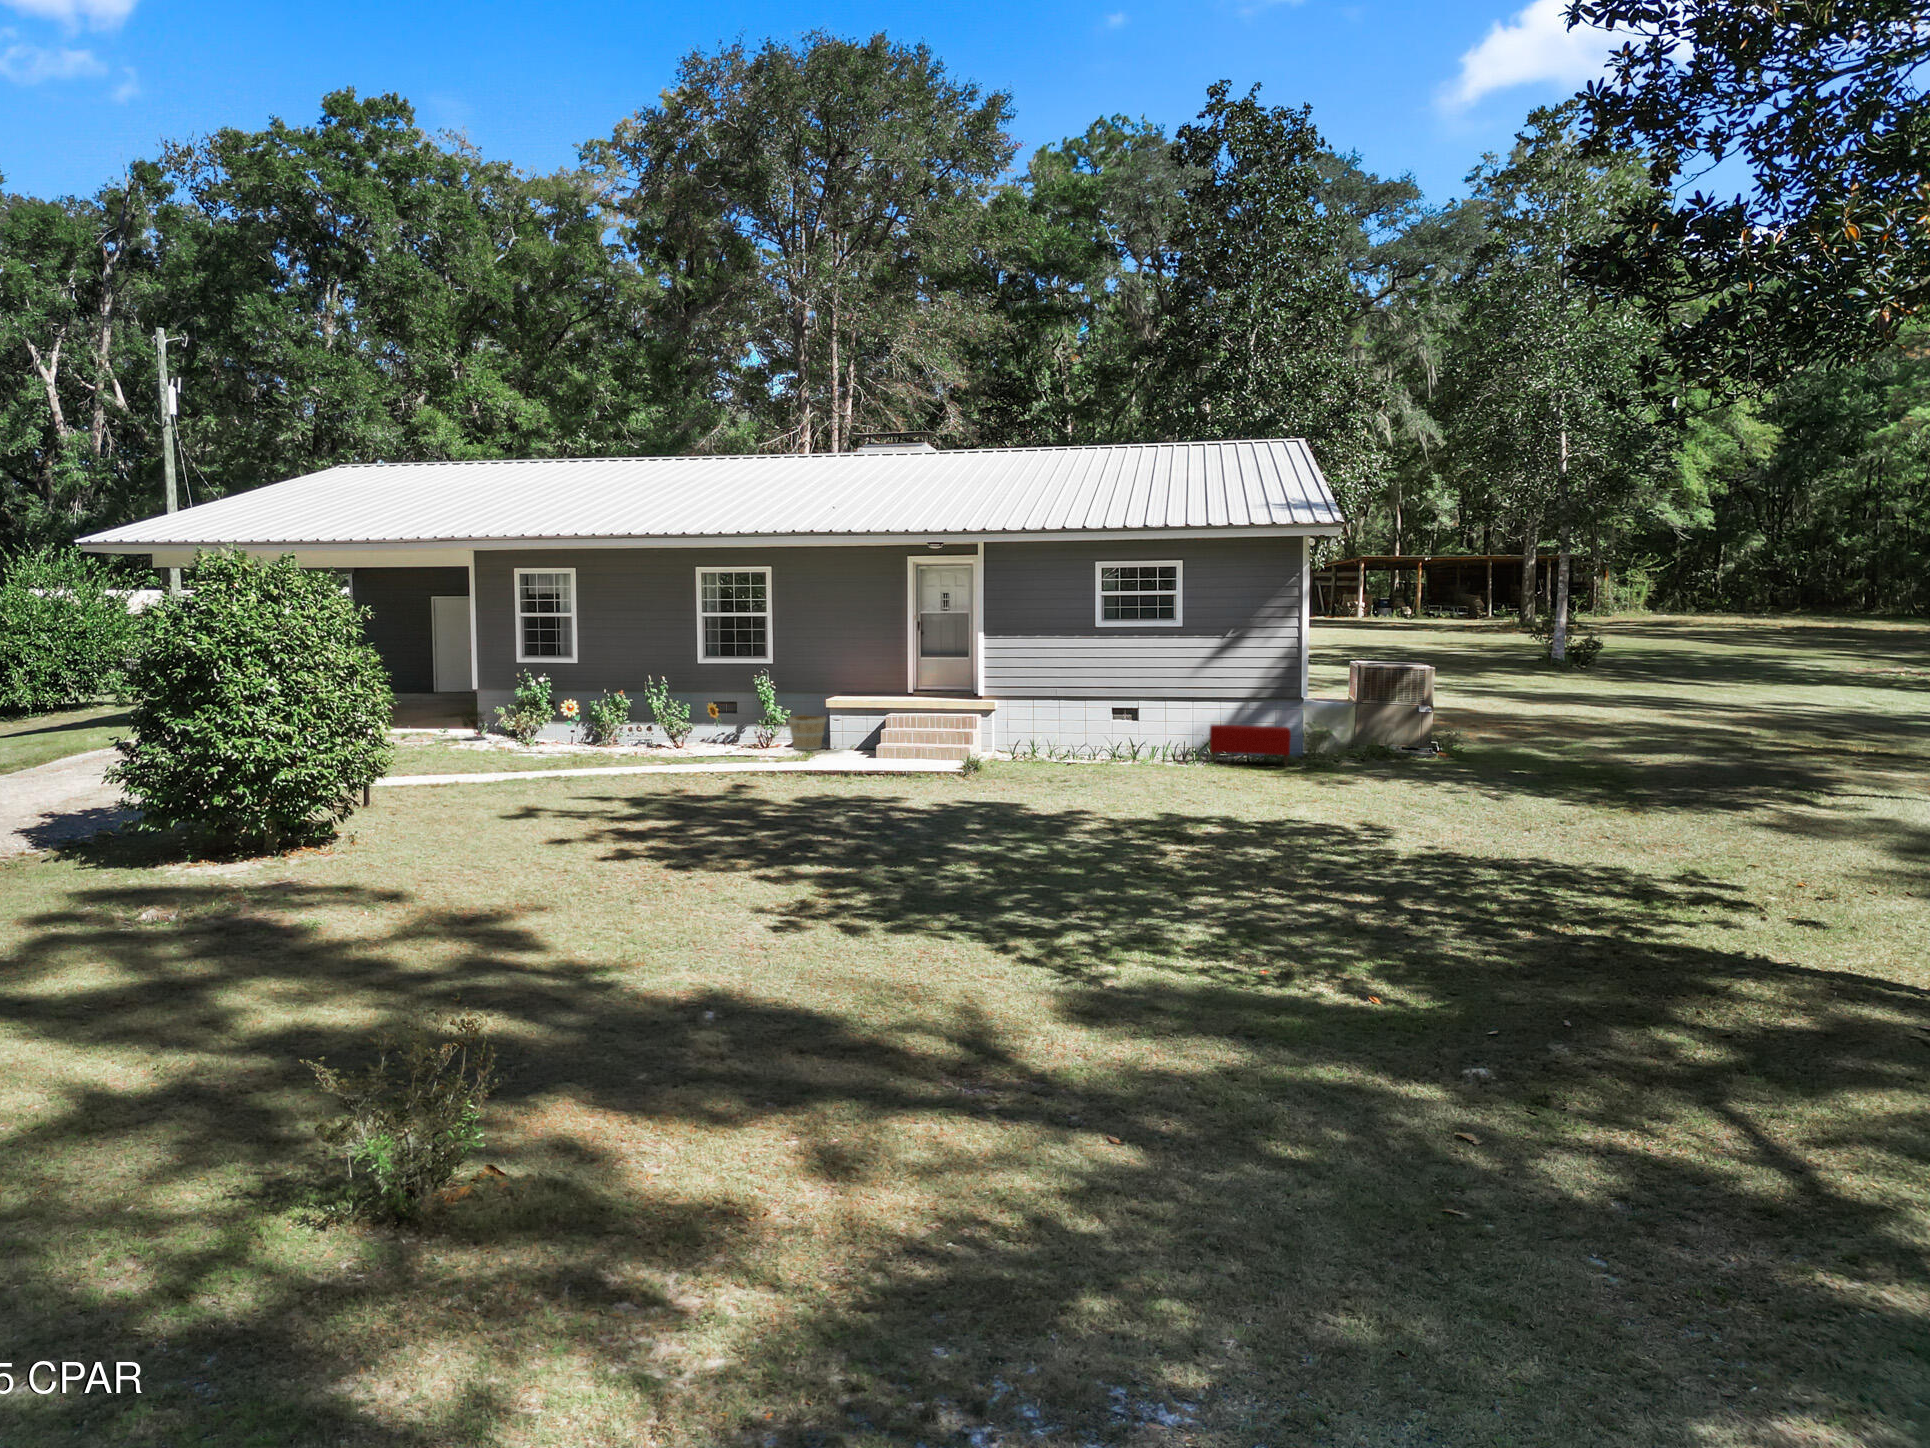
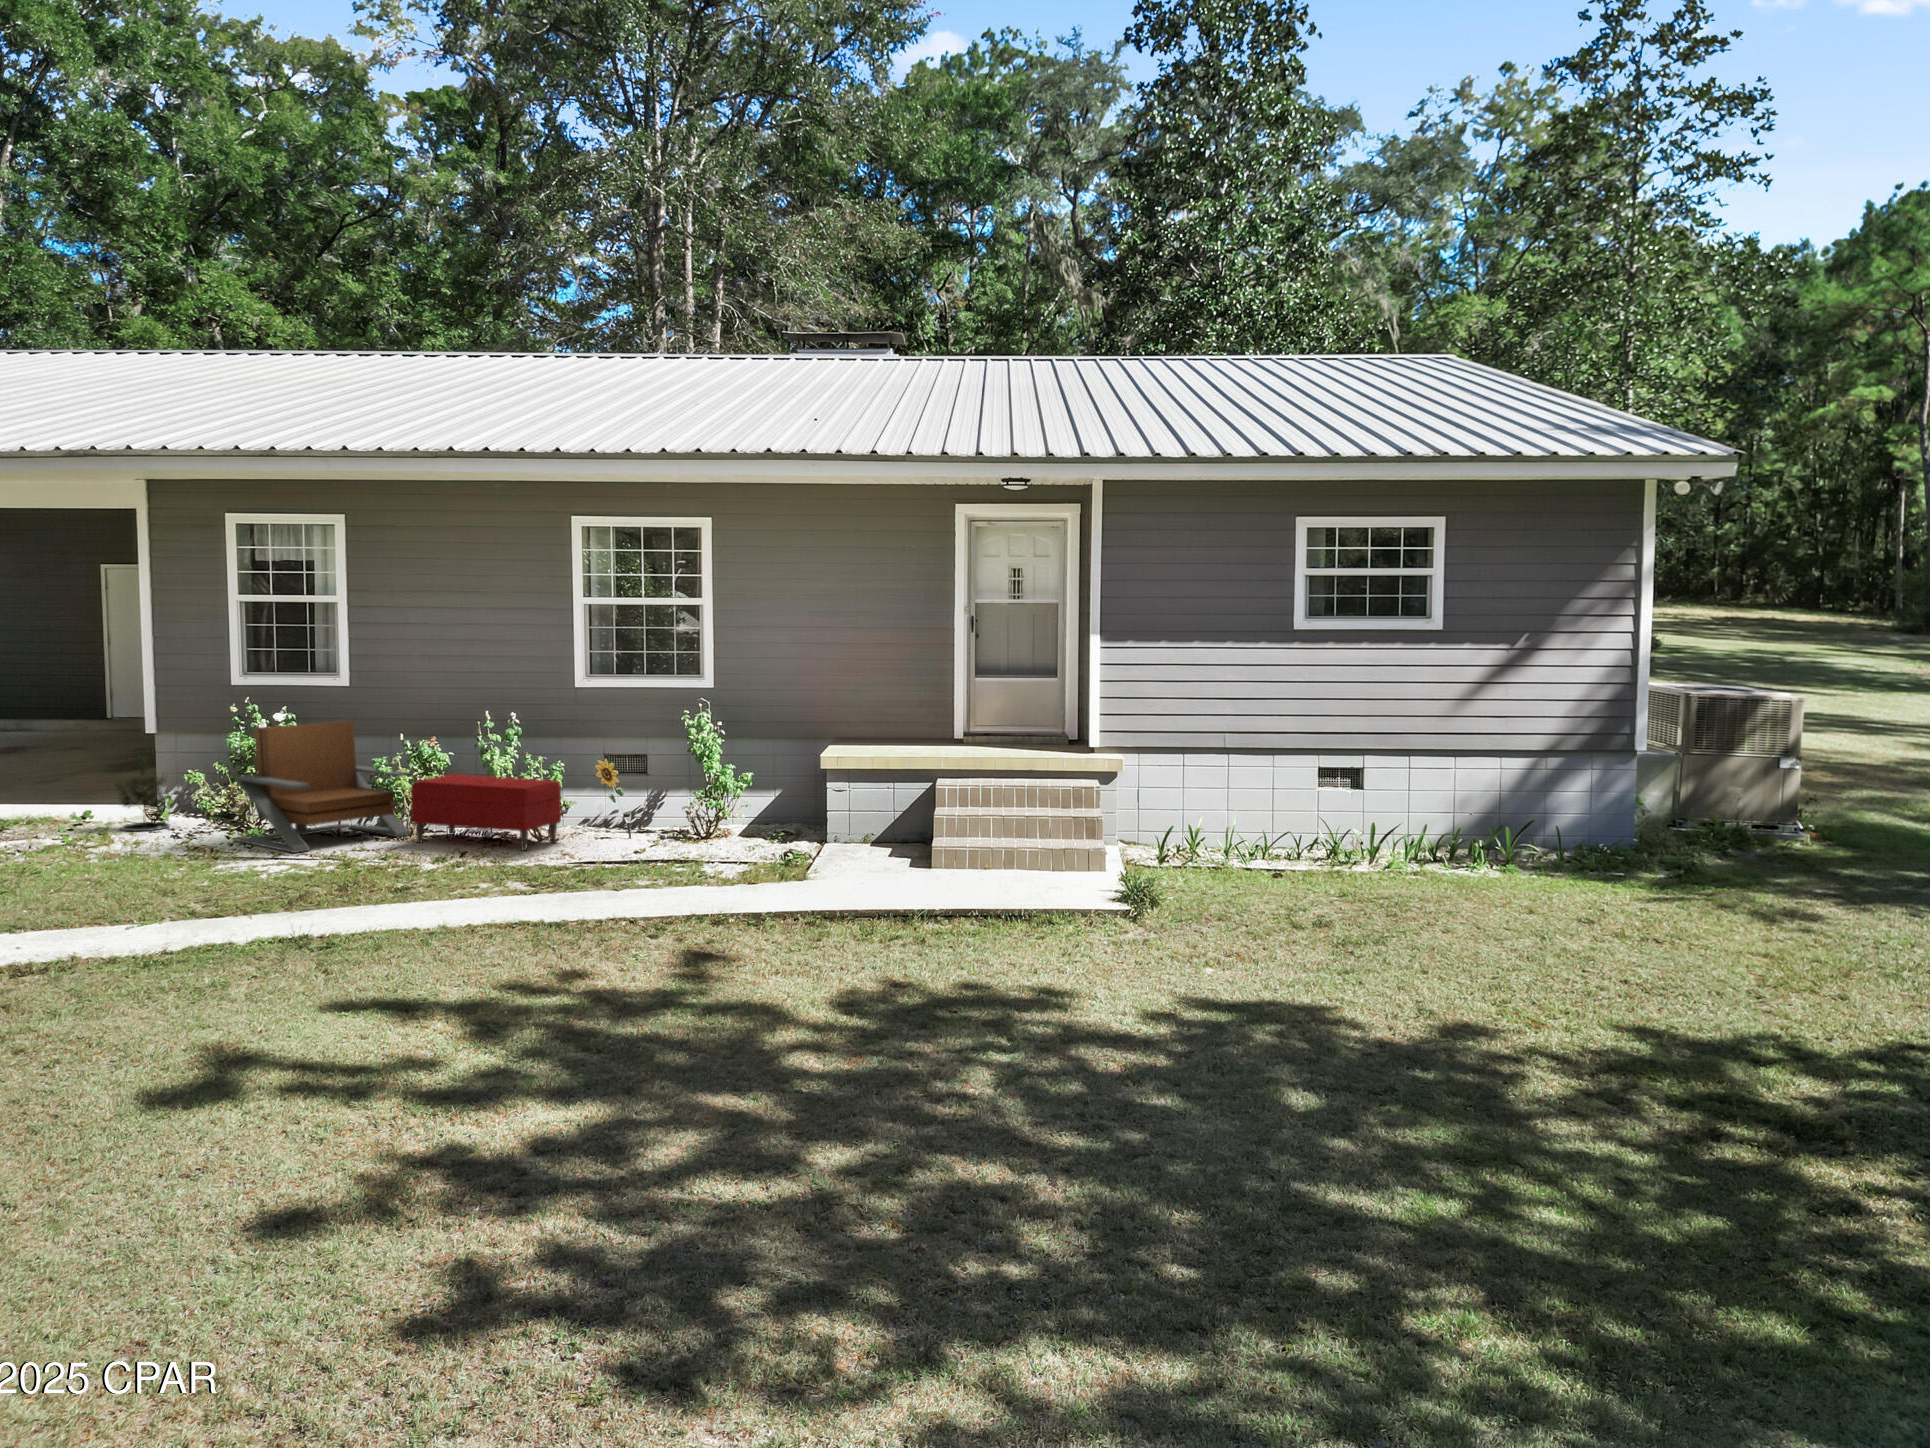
lounge chair: none [520,682,609,749] -> present [234,721,410,853]
wooden bucket: present [788,715,826,750] -> none [749,779,820,846]
bench: present [1210,725,1291,766] -> present [411,774,561,851]

